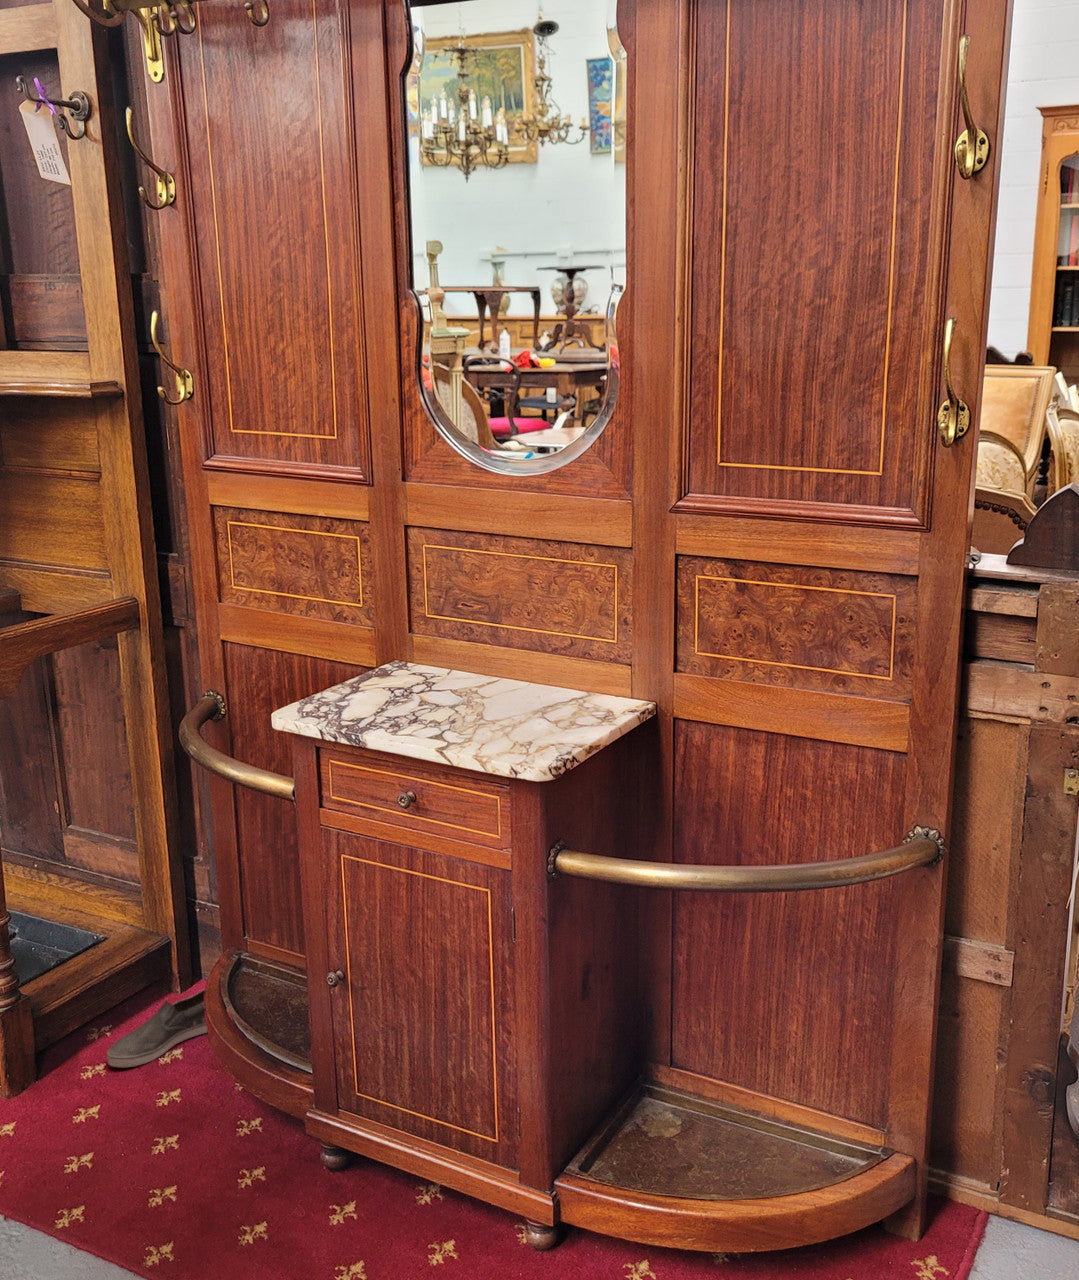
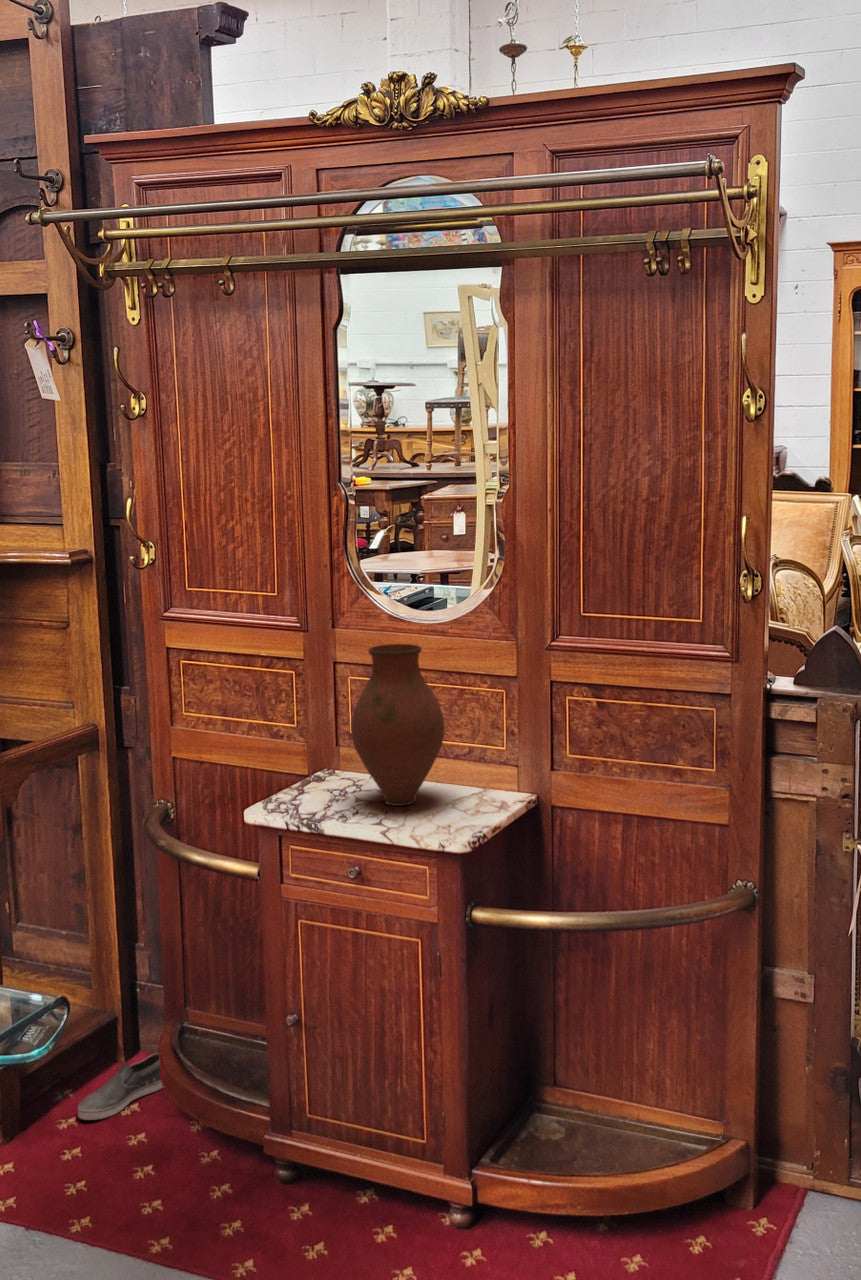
vase: none [411,500,534,712] -> present [351,644,444,806]

